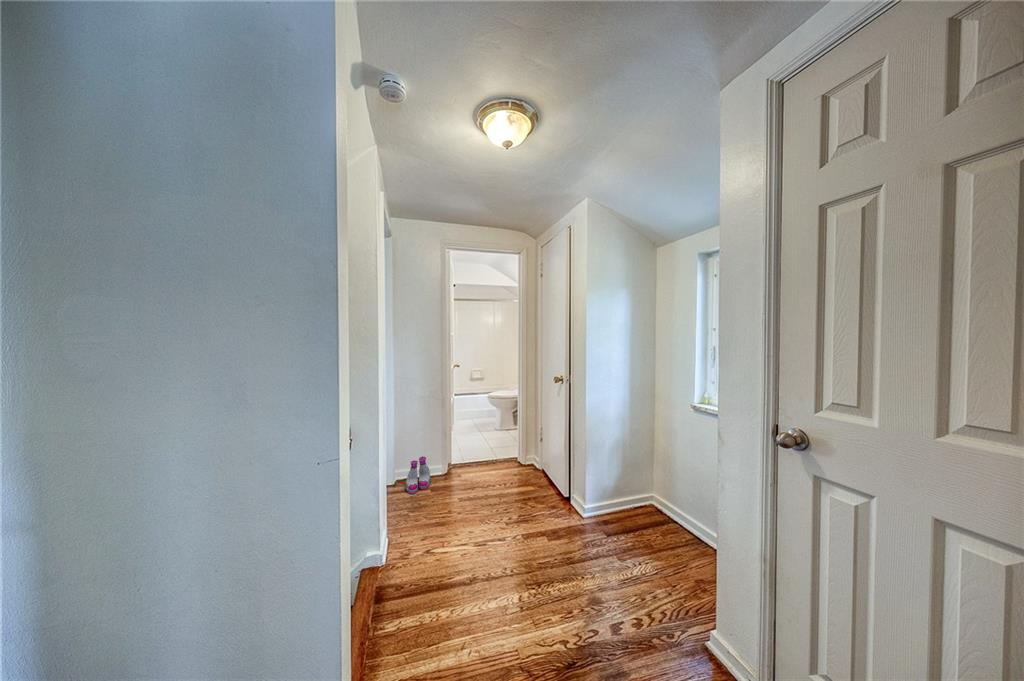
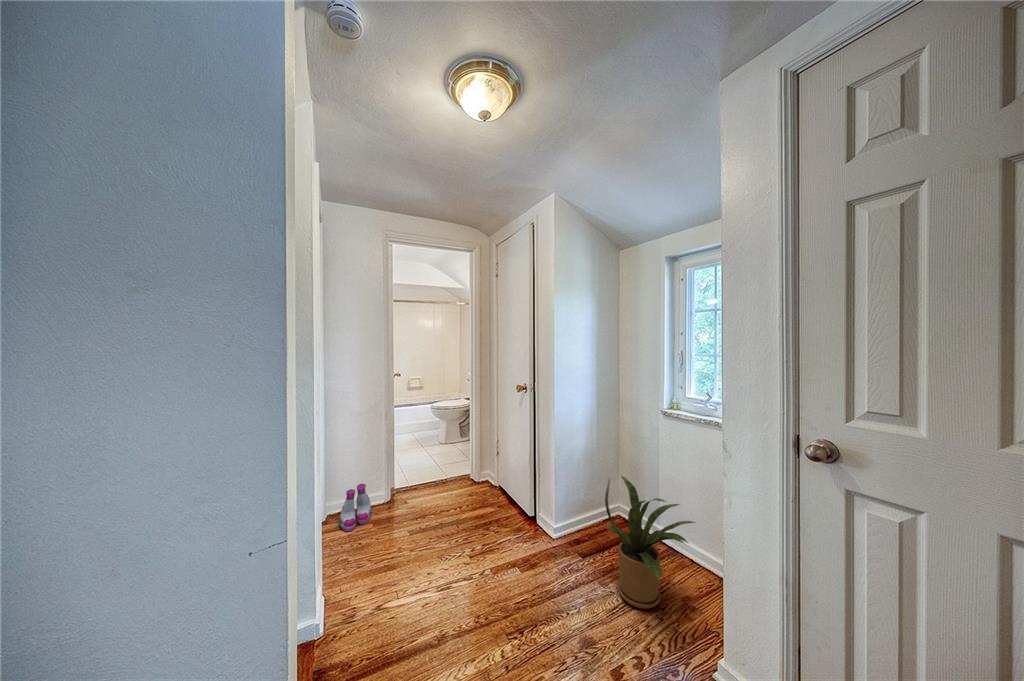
house plant: none [623,462,705,584] -> present [605,476,695,609]

